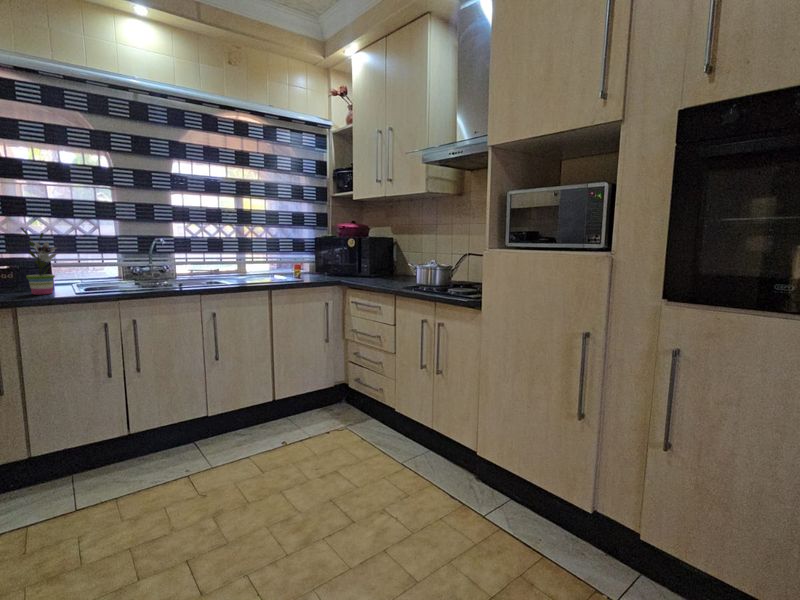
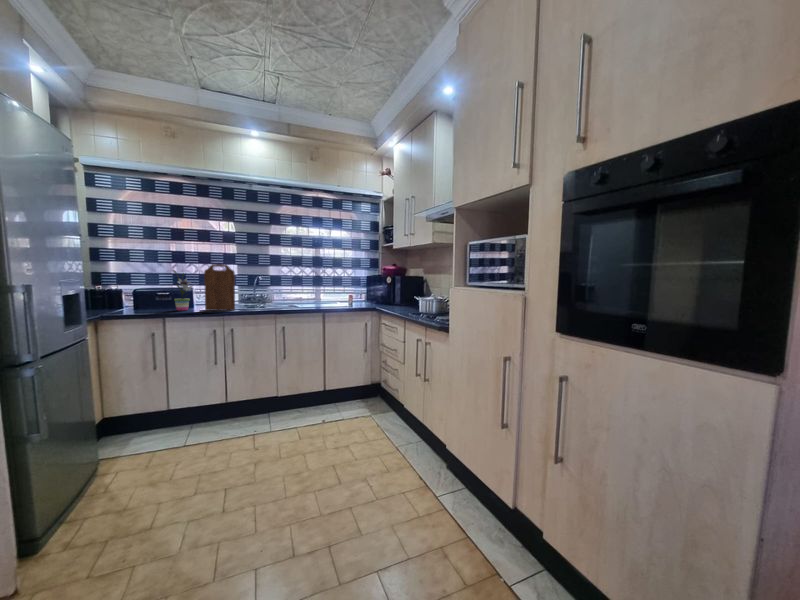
cutting board: none [80,218,136,293] -> present [204,264,235,311]

